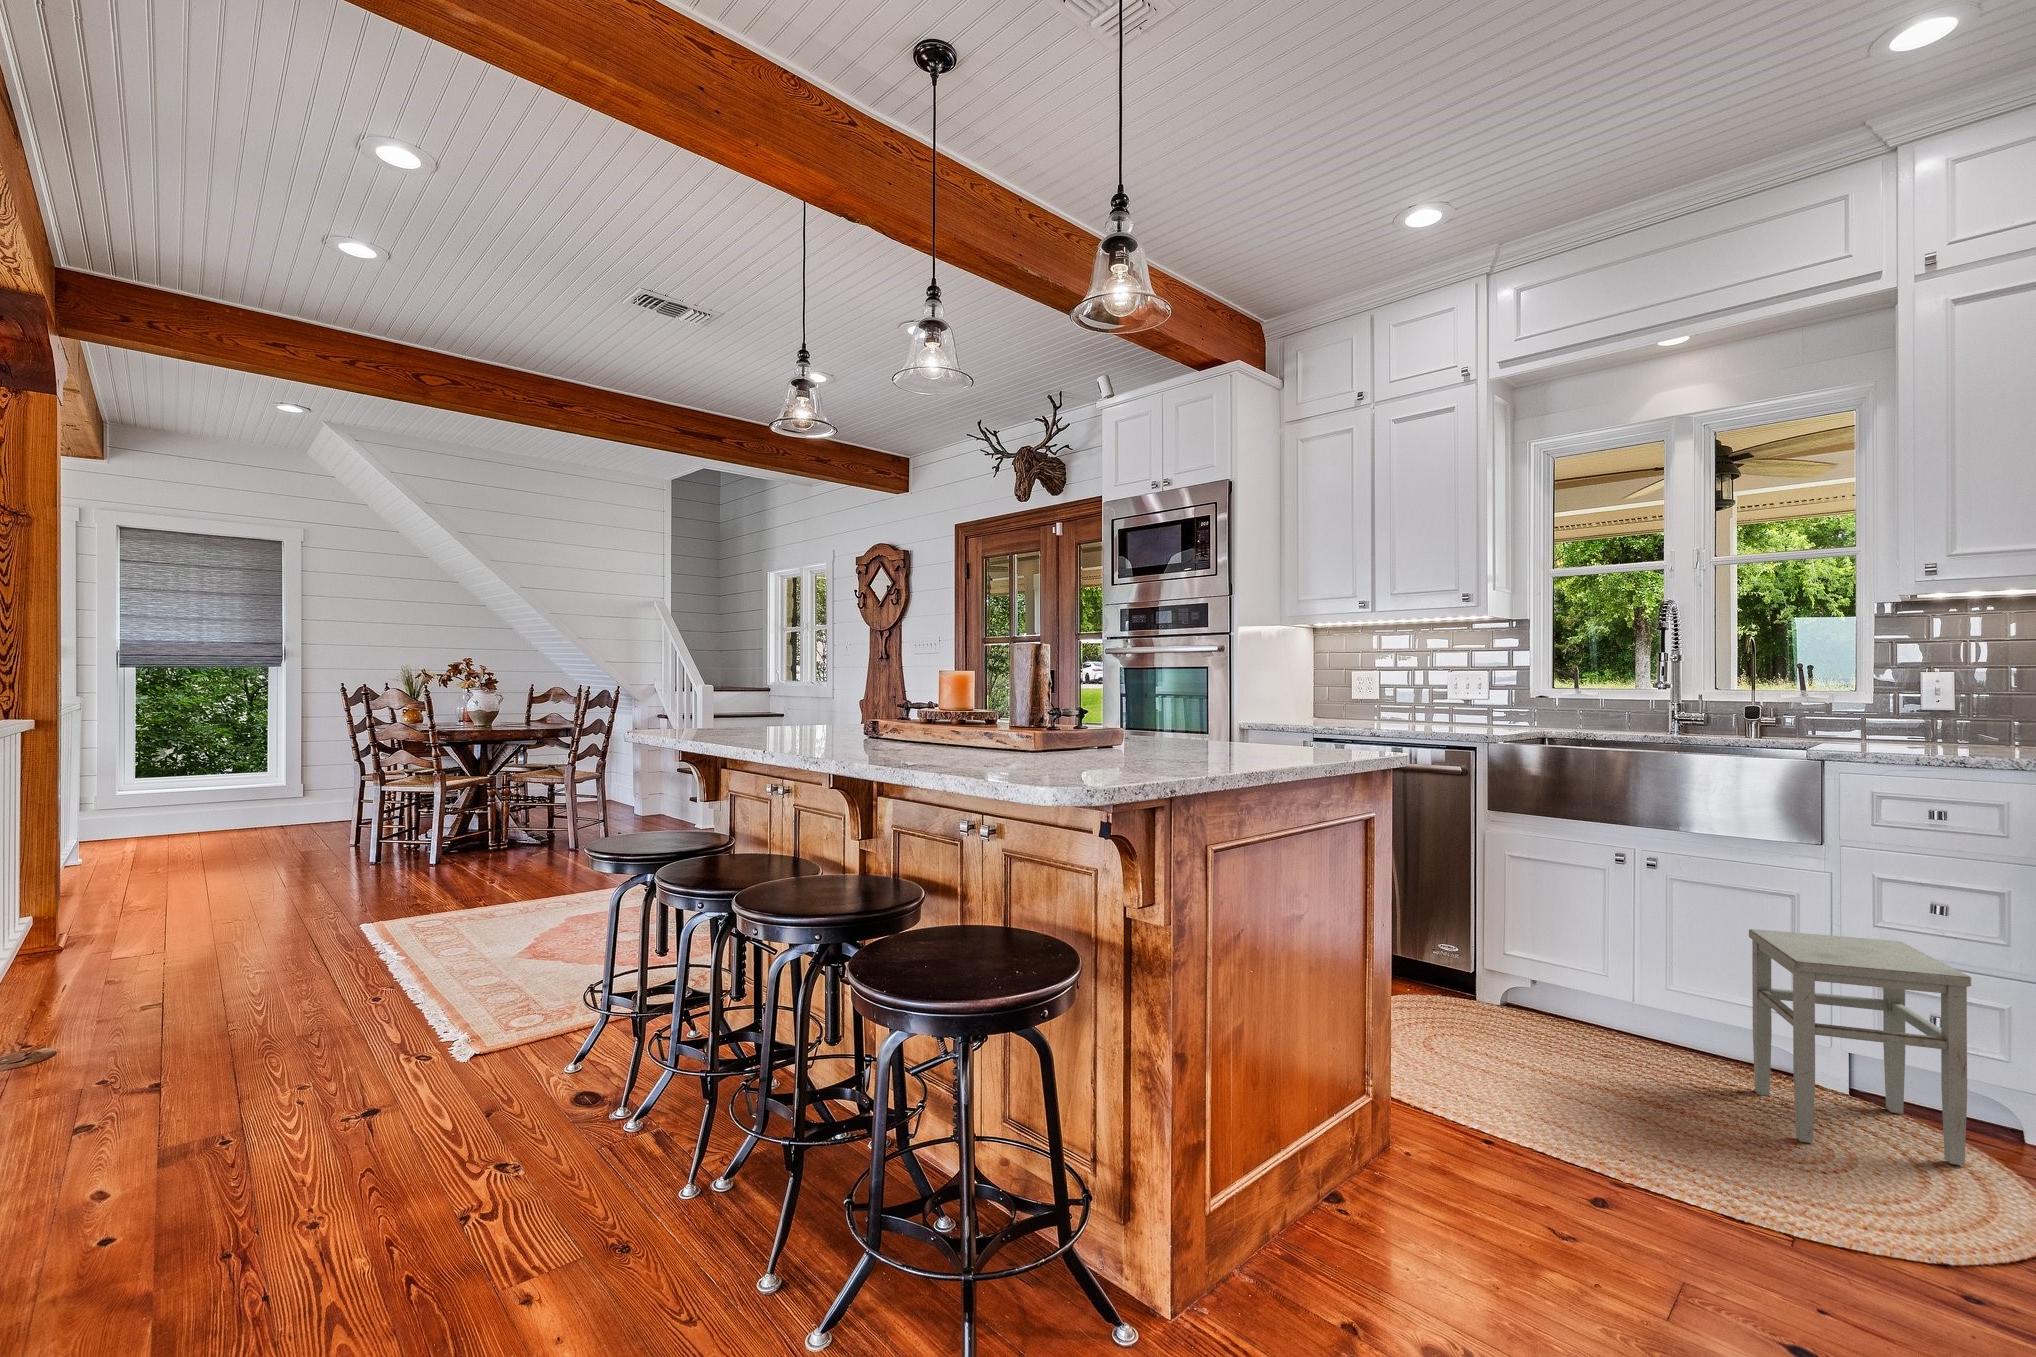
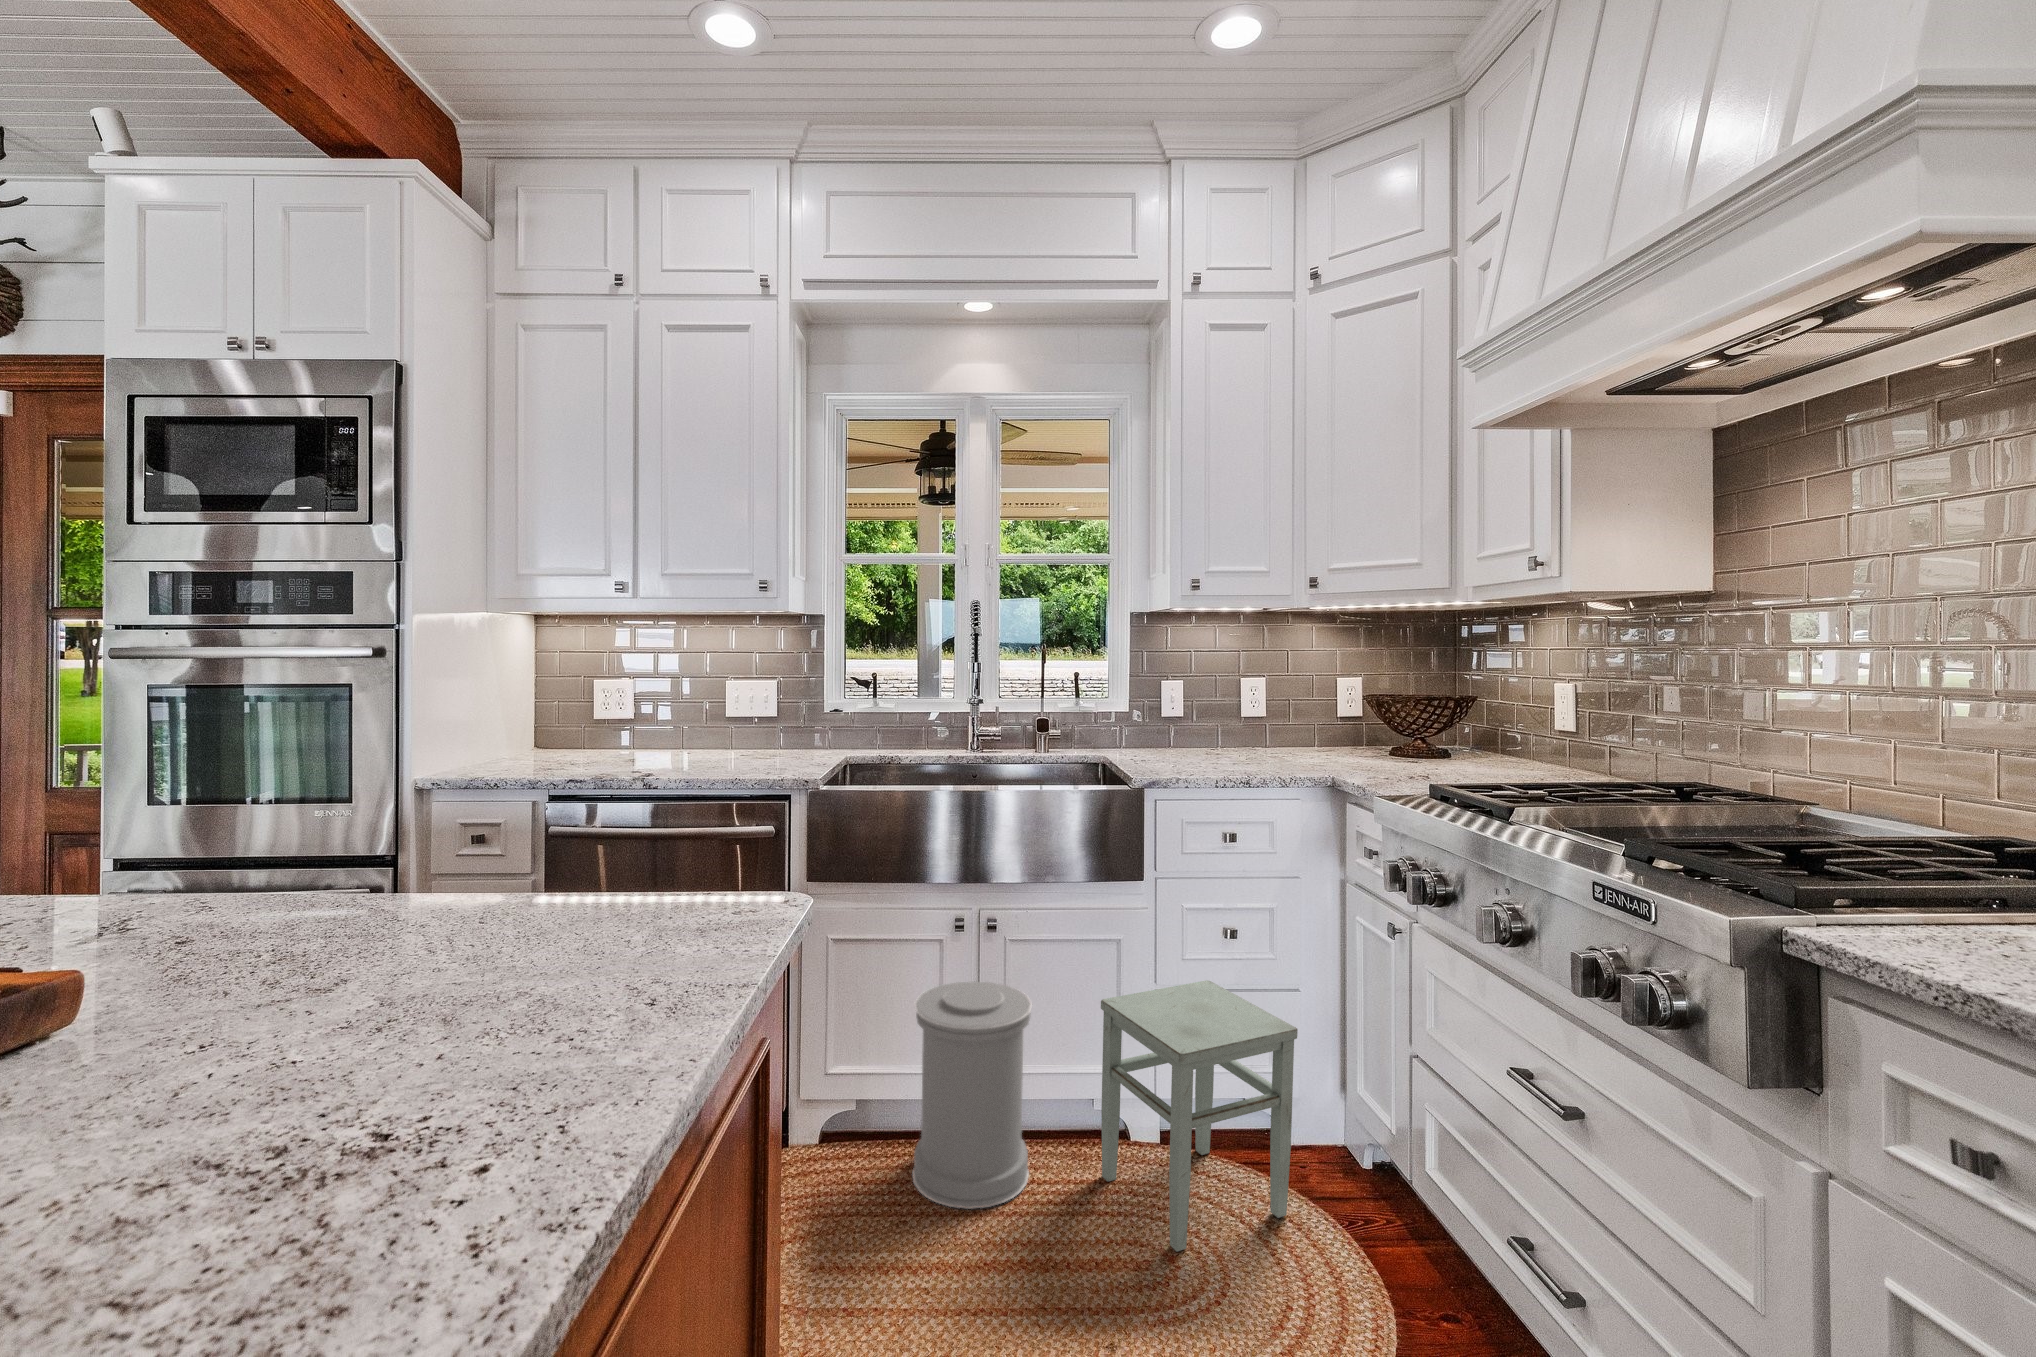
trash can: none [1563,901,1677,1074] -> present [912,981,1032,1209]

